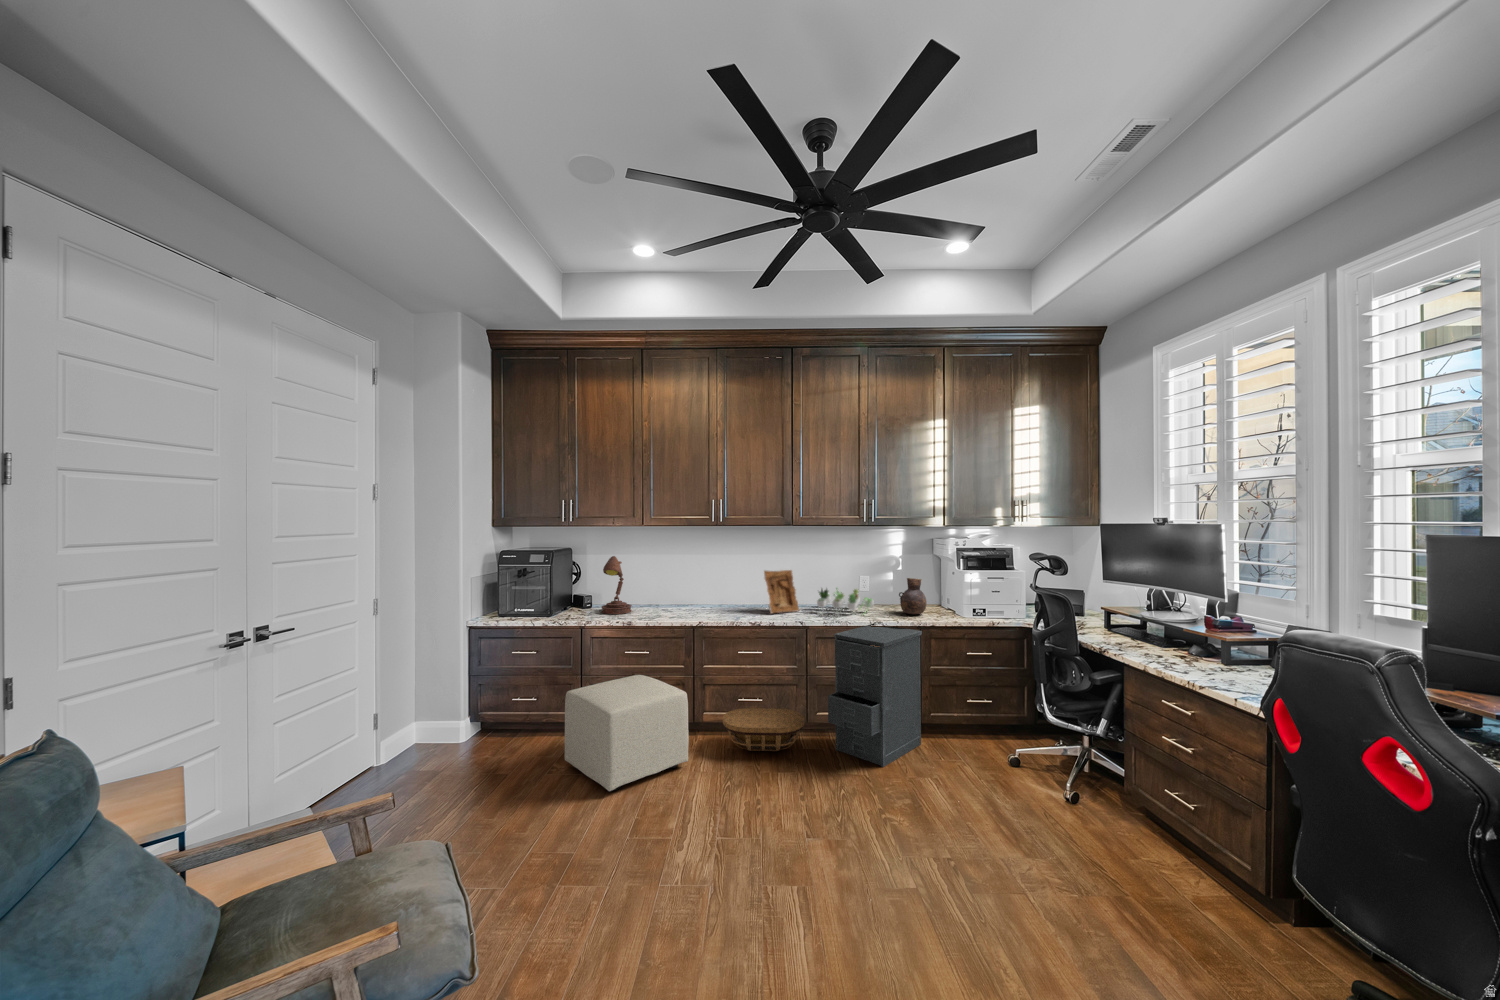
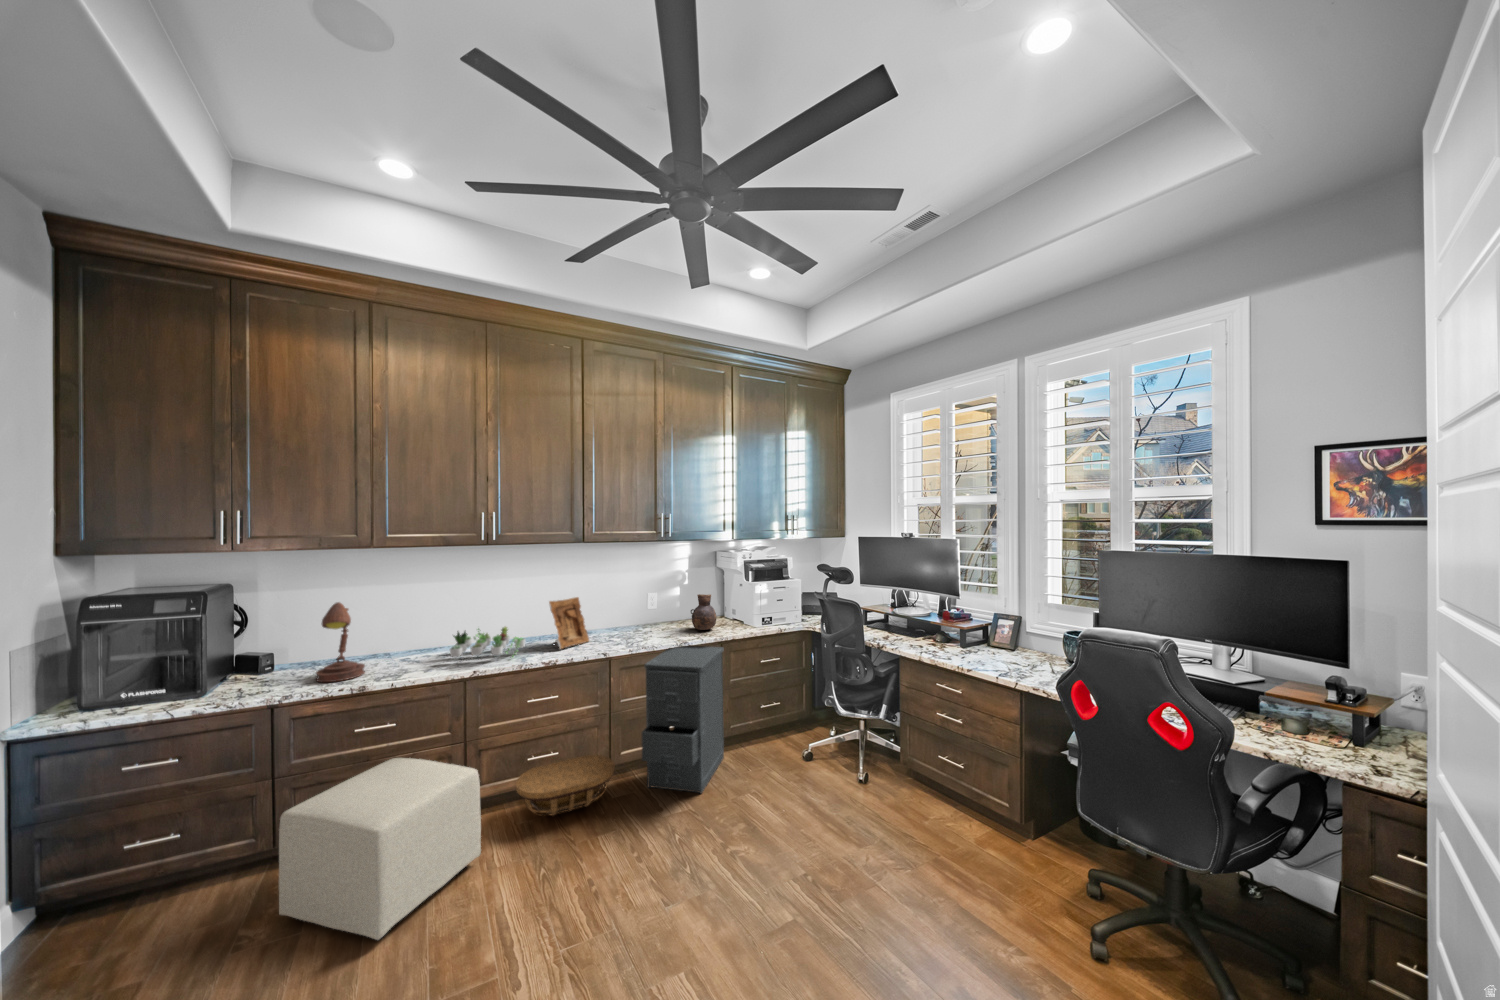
succulent plant: present [817,588,874,613] -> present [450,627,525,660]

